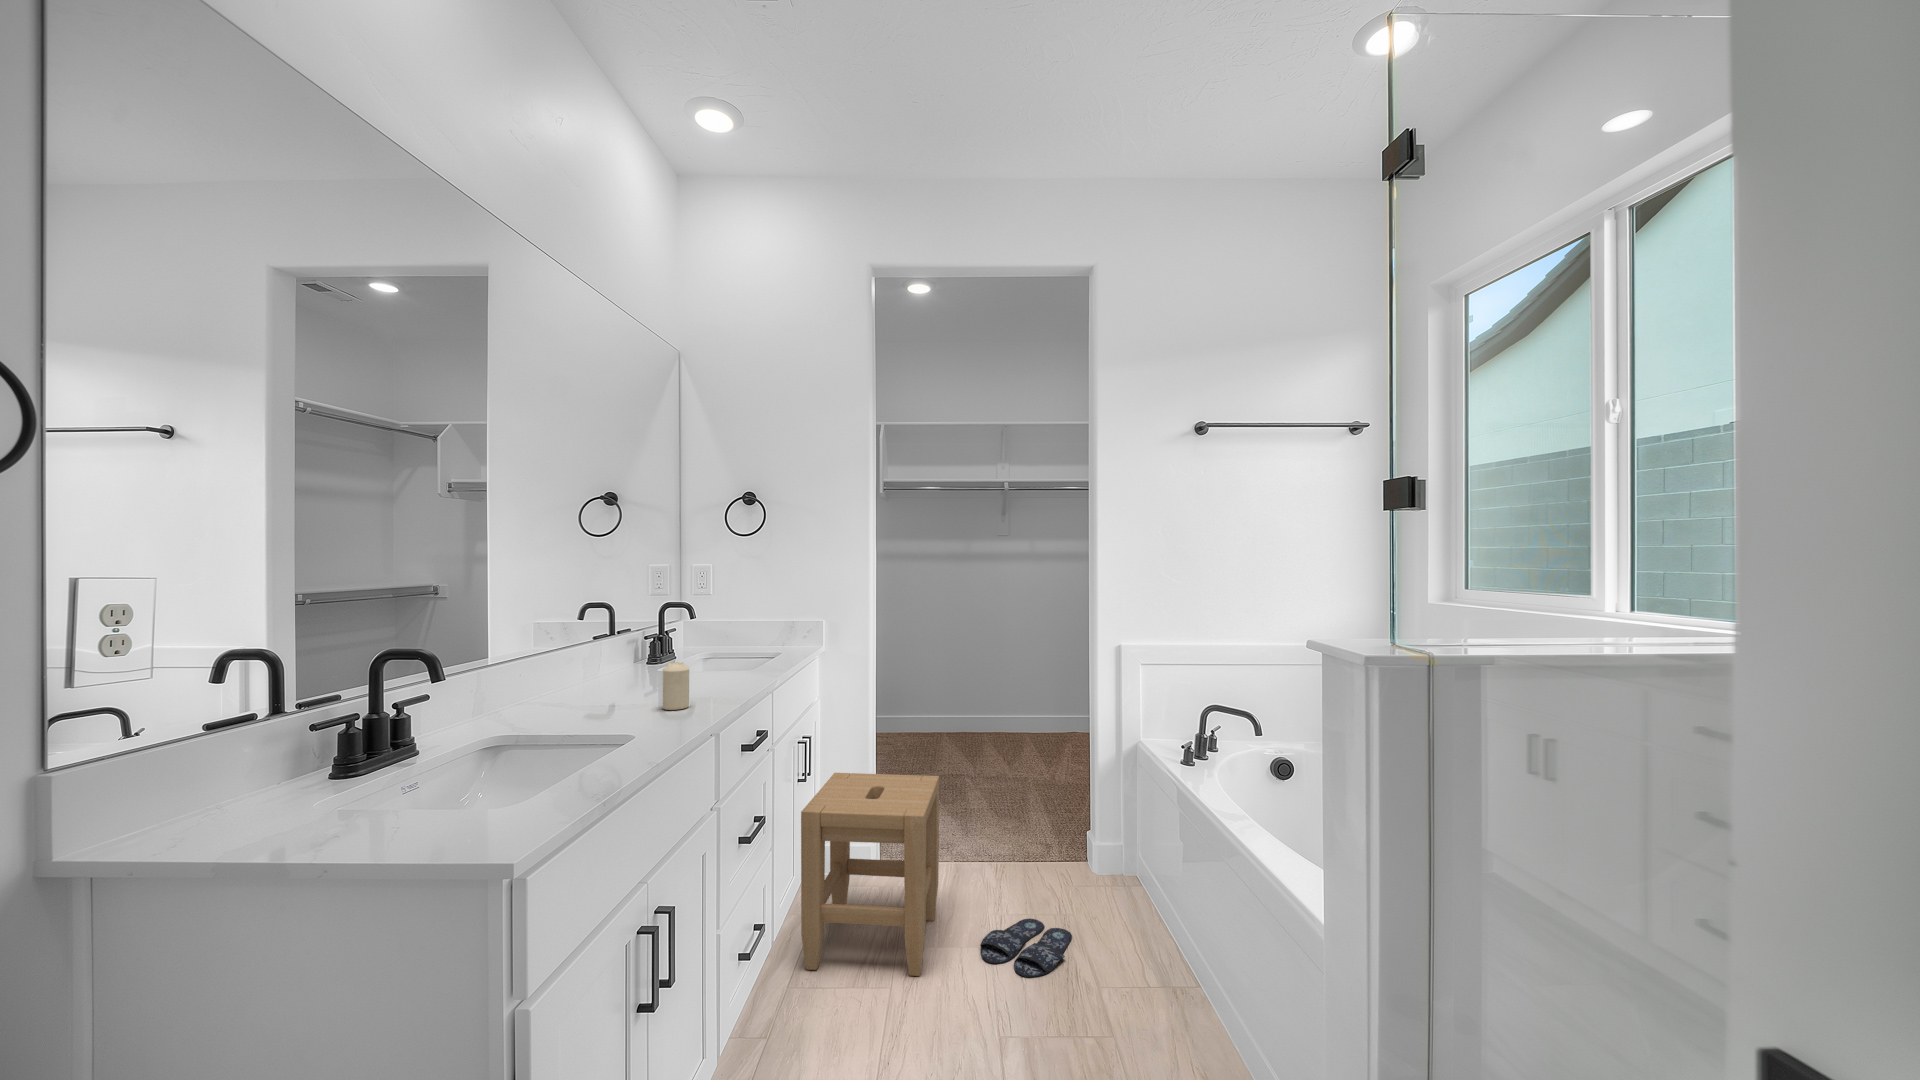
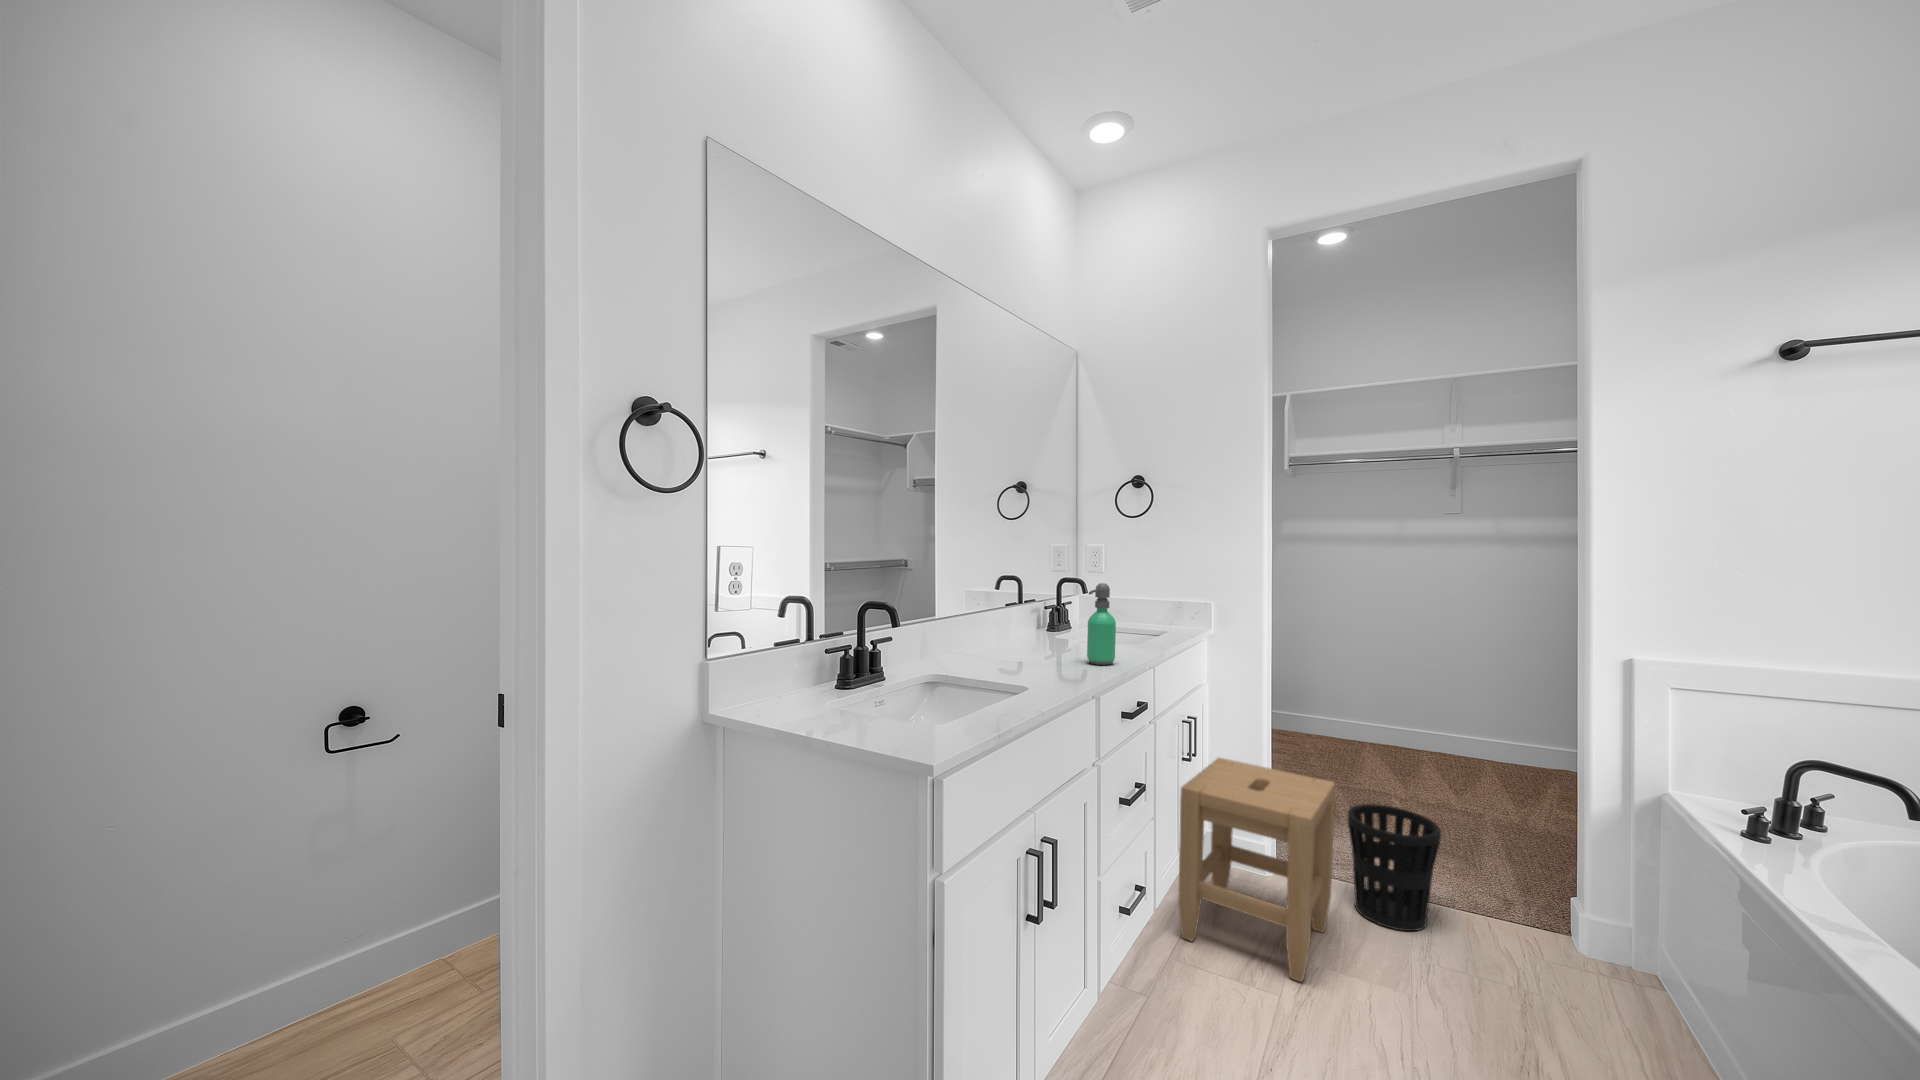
soap dispenser: none [698,604,730,695] -> present [1087,583,1116,665]
candle: present [663,662,689,710] -> none [1056,632,1079,674]
wastebasket: none [948,788,1019,899] -> present [1348,804,1441,931]
slippers: present [980,919,1072,977] -> none [1378,965,1507,1033]

